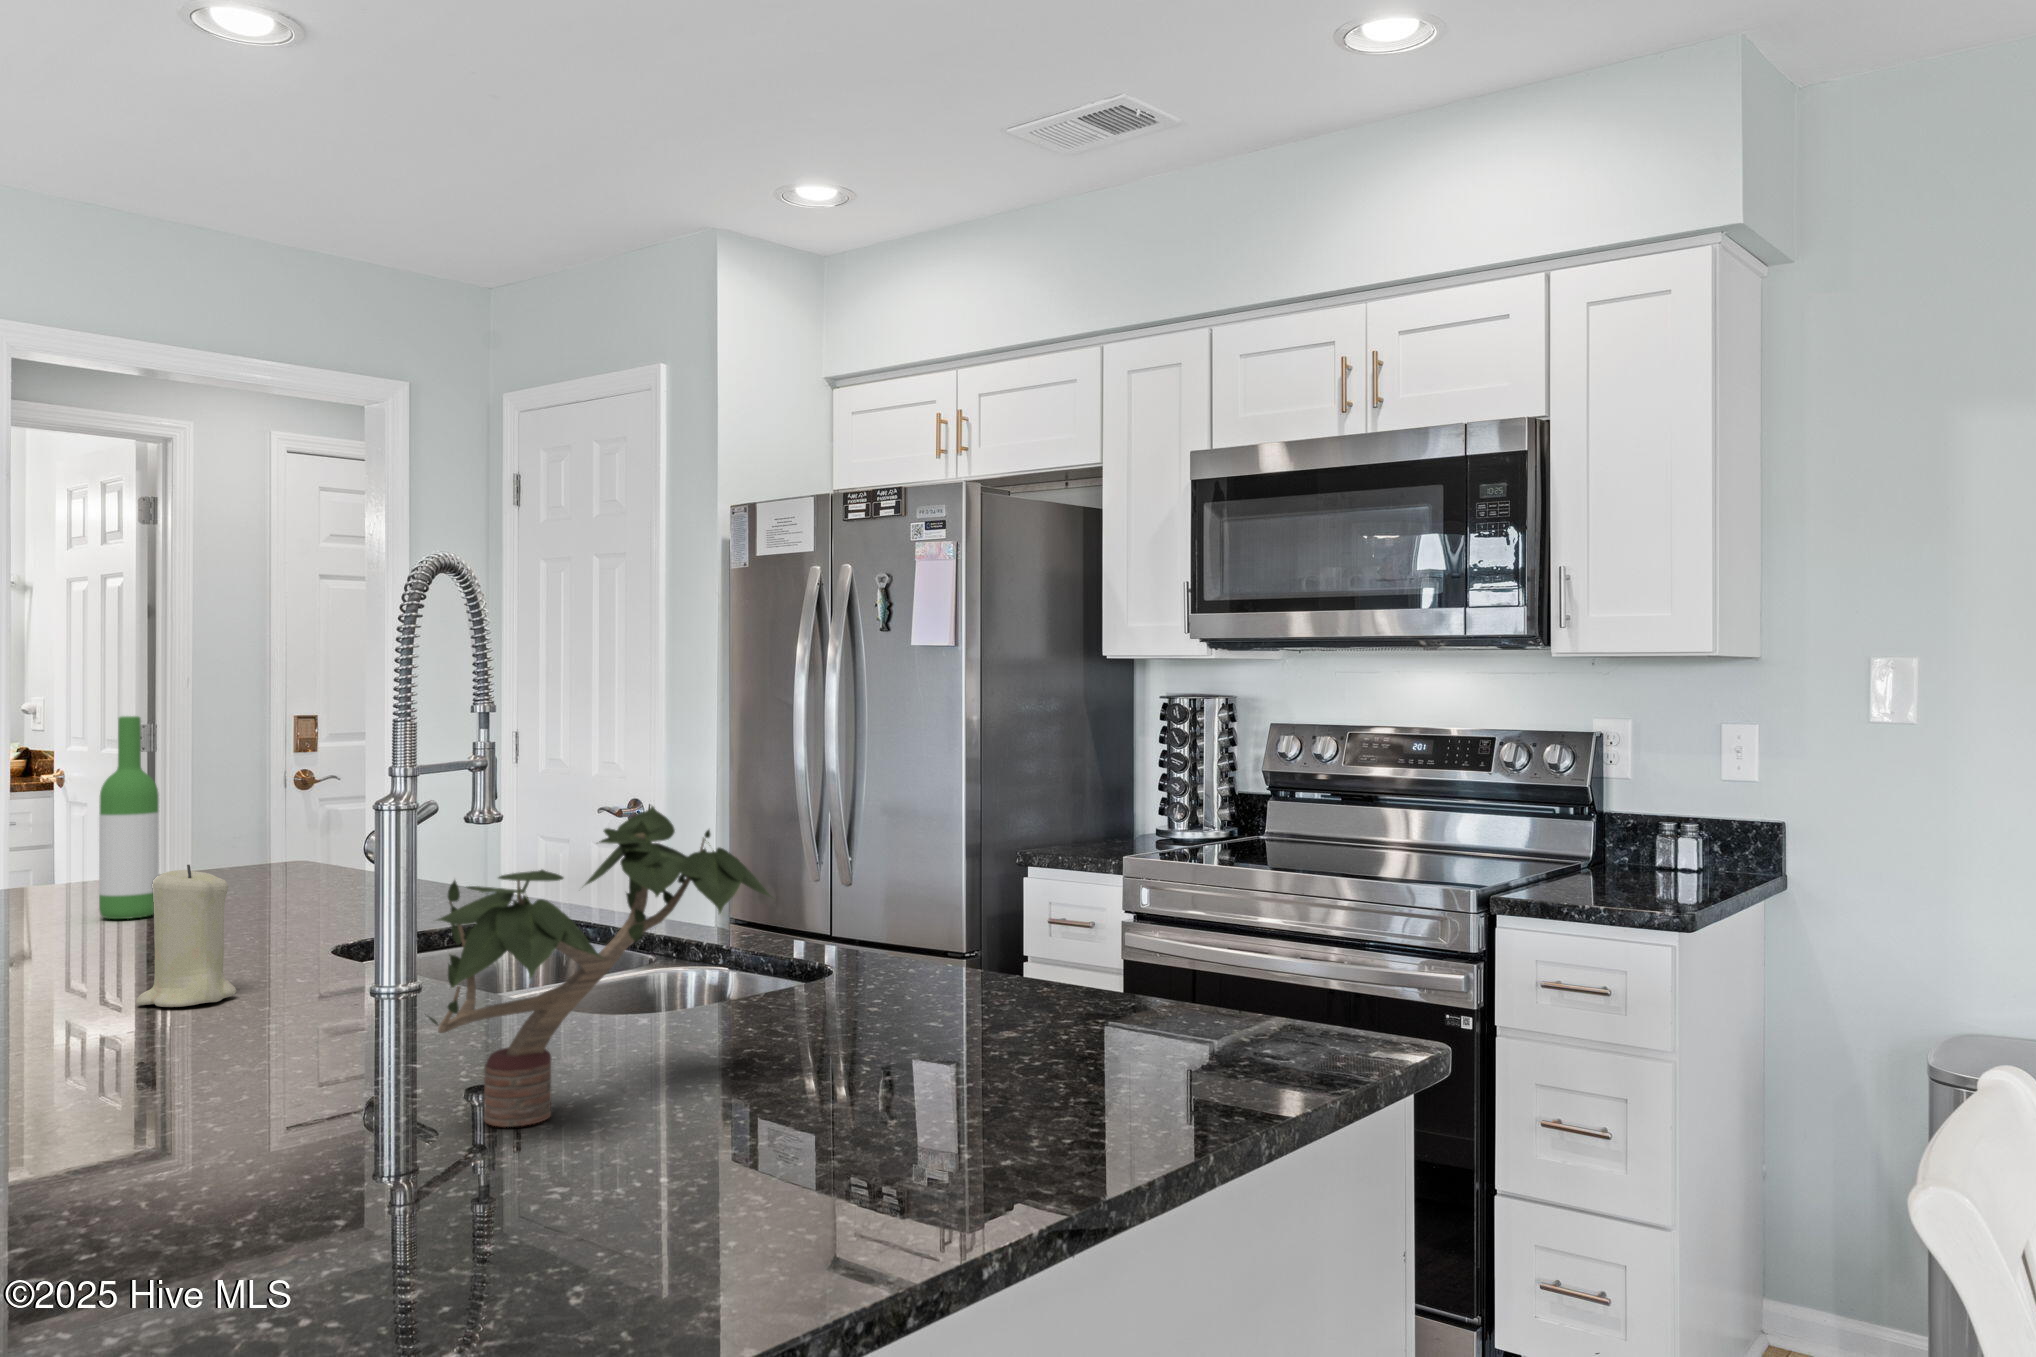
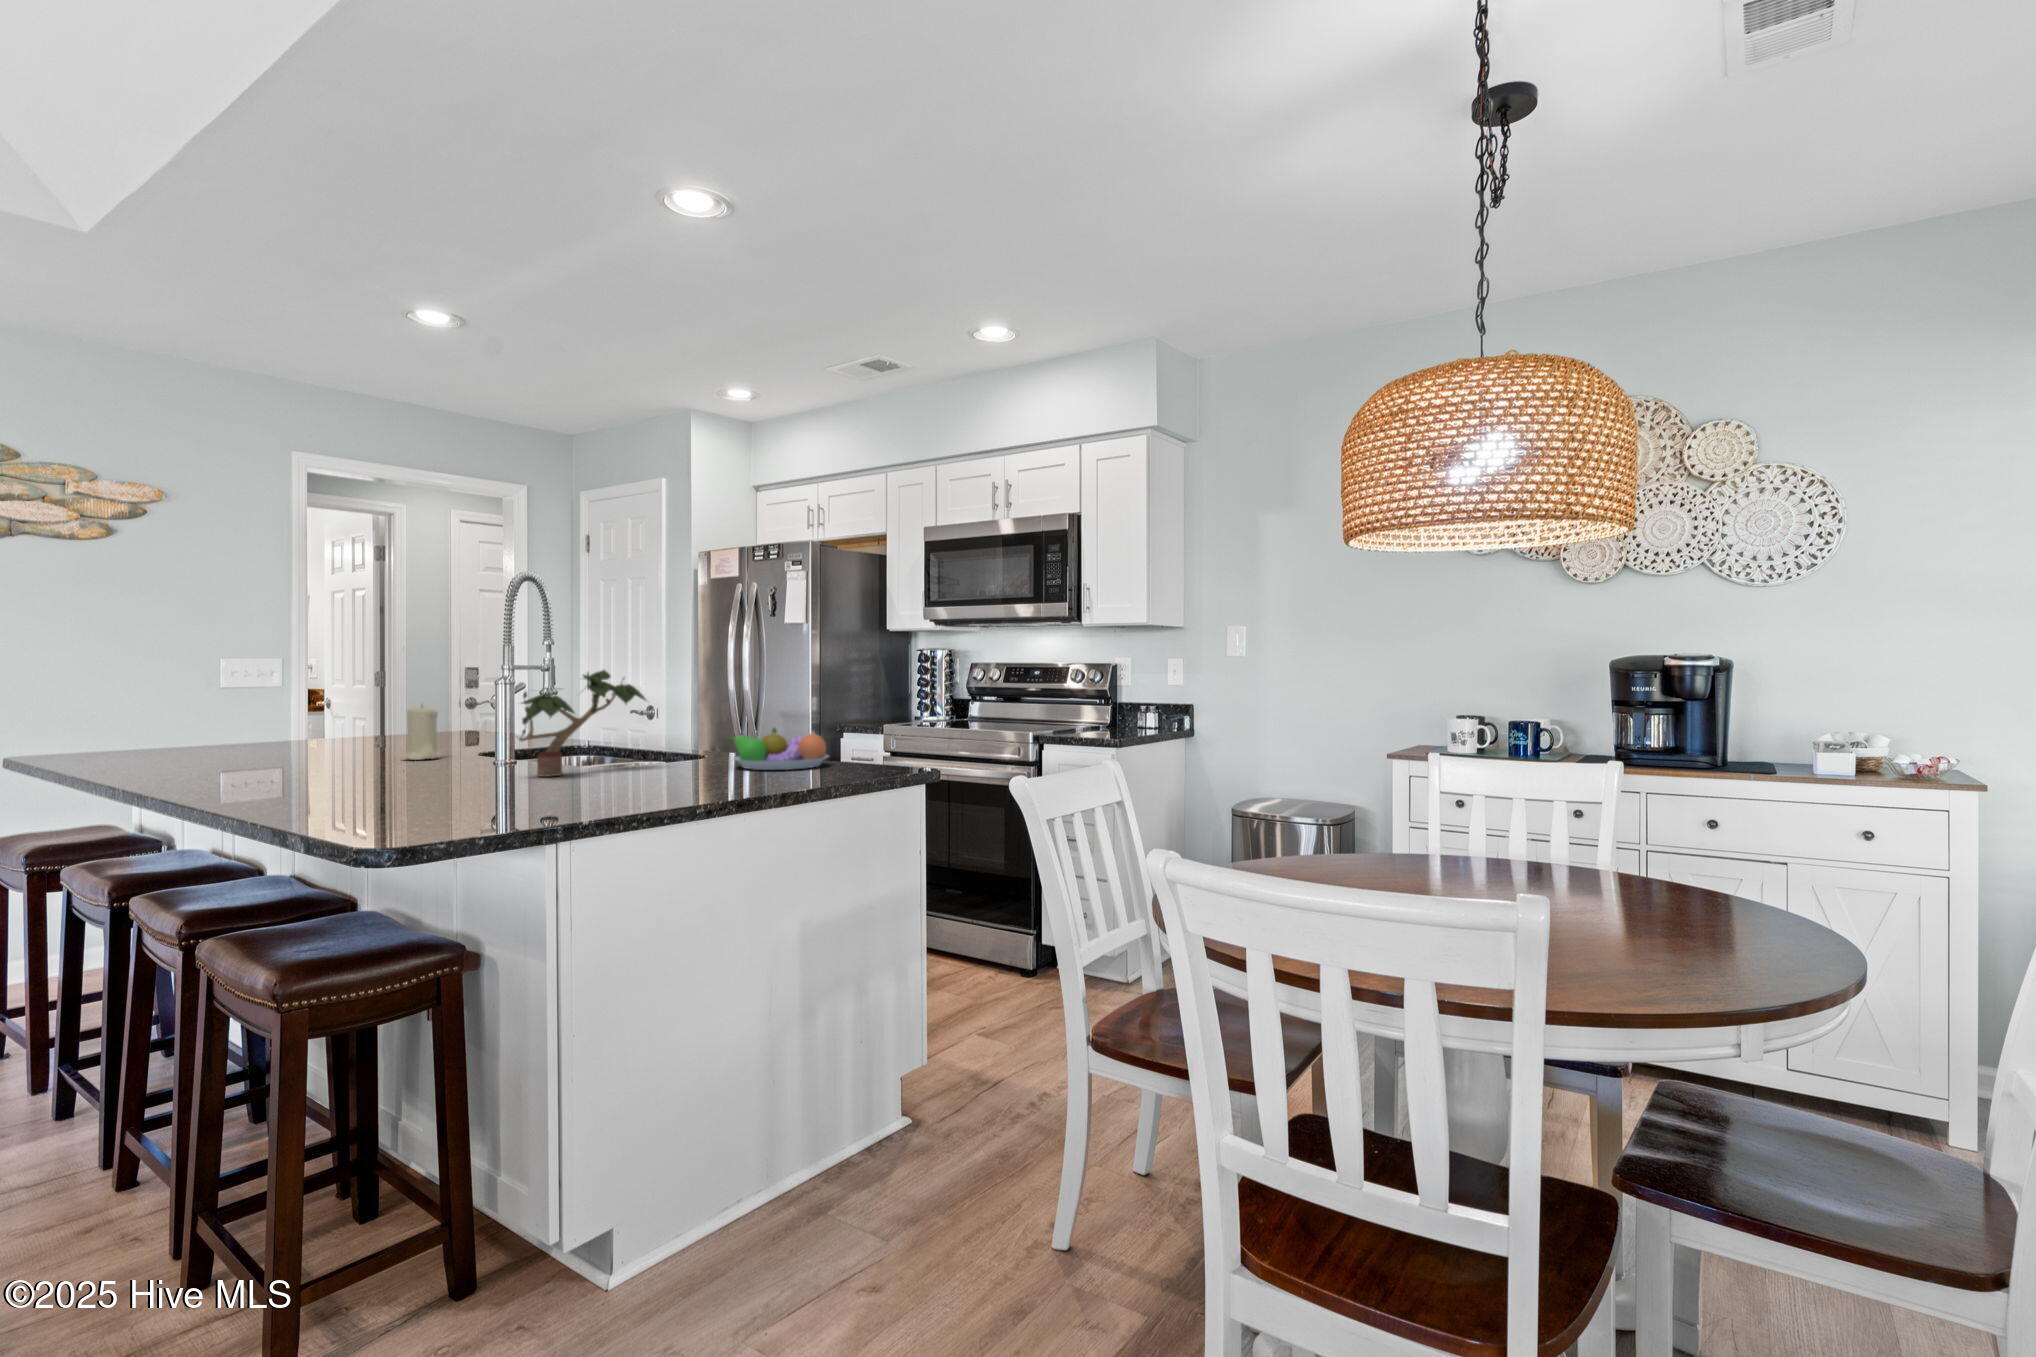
wine bottle: present [99,716,159,919] -> none [374,651,402,743]
fruit bowl: none [970,954,1246,1097] -> present [729,728,828,770]

